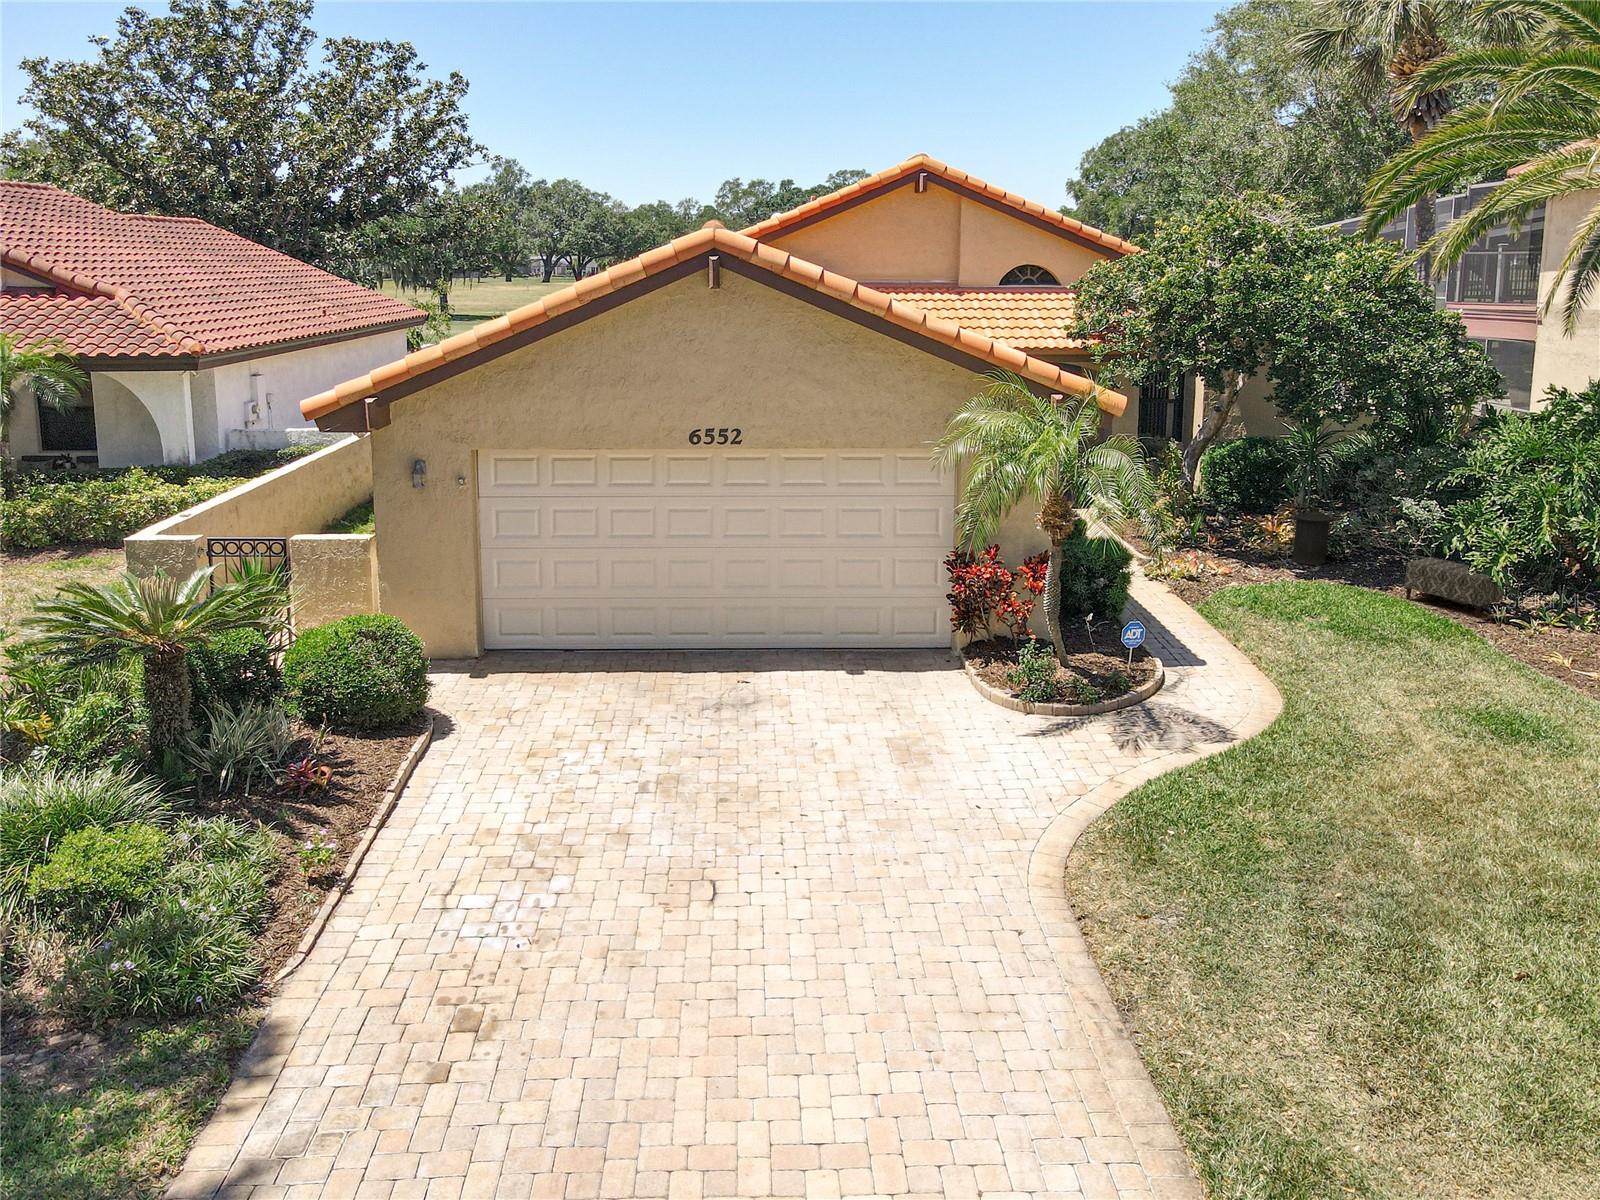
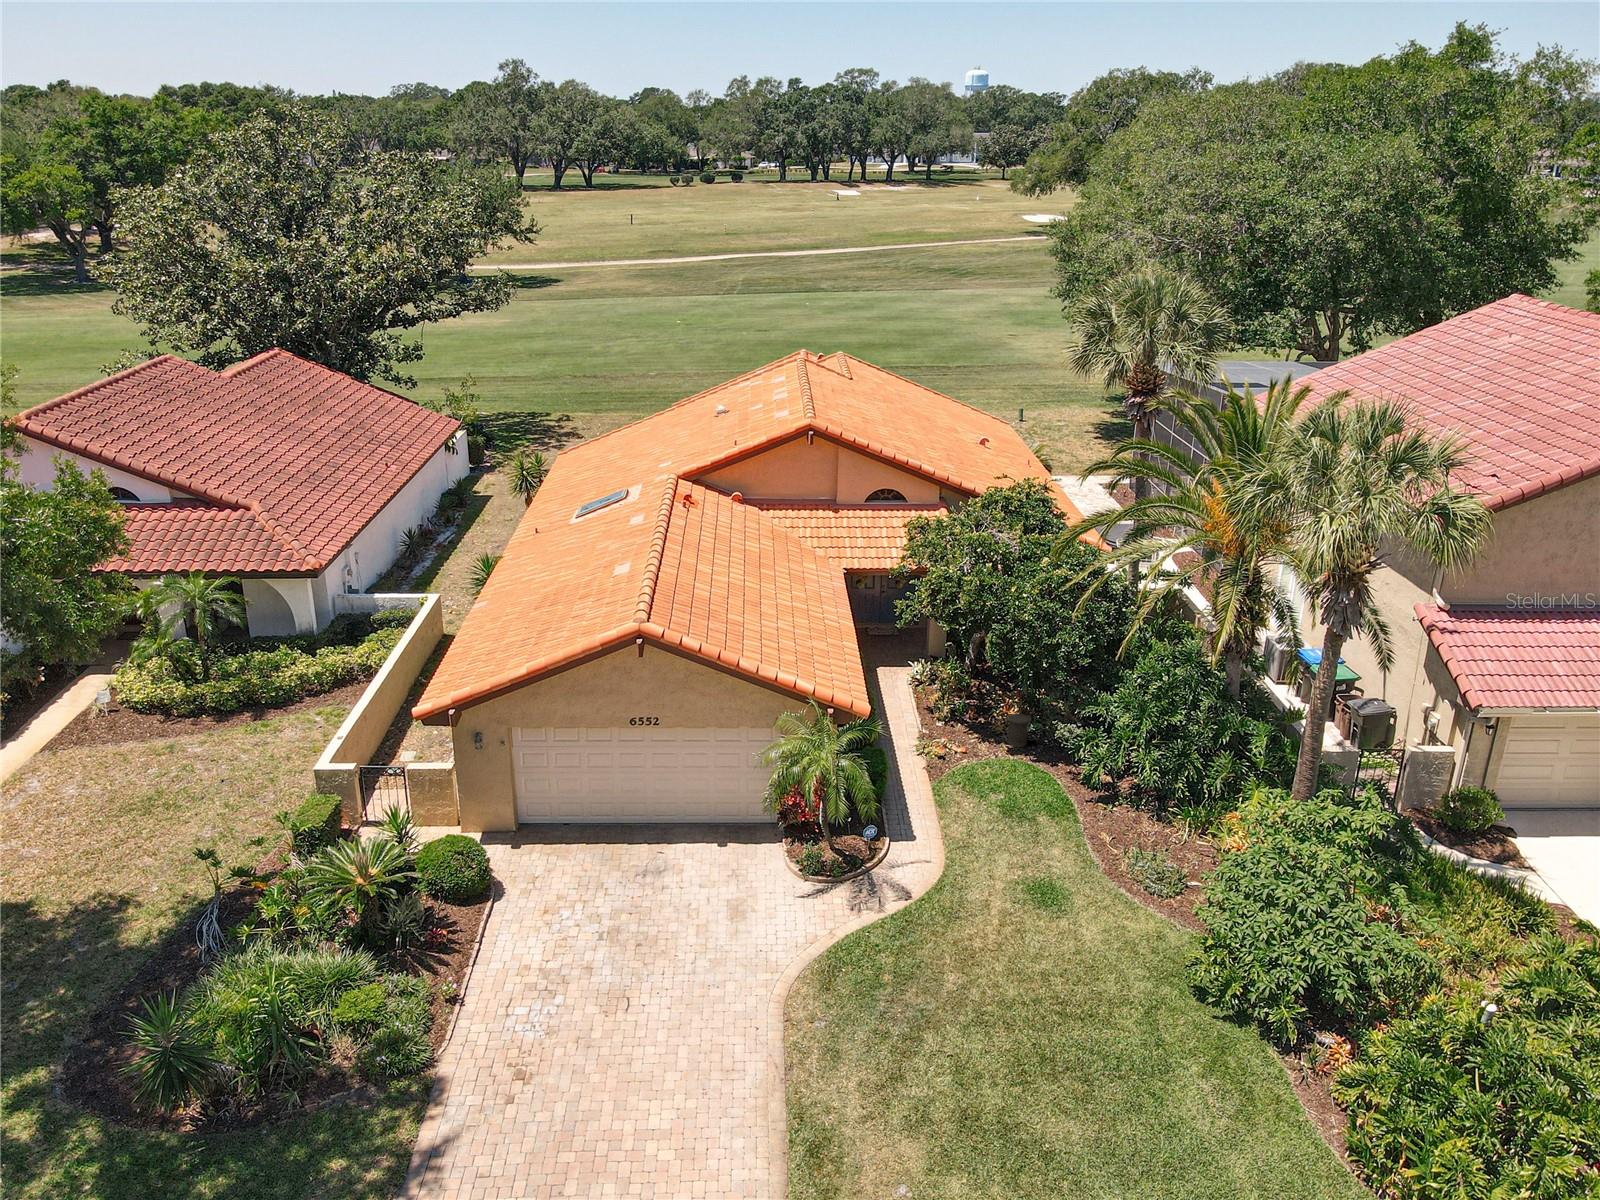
bench: present [1404,557,1504,617] -> none [1053,758,1104,802]

